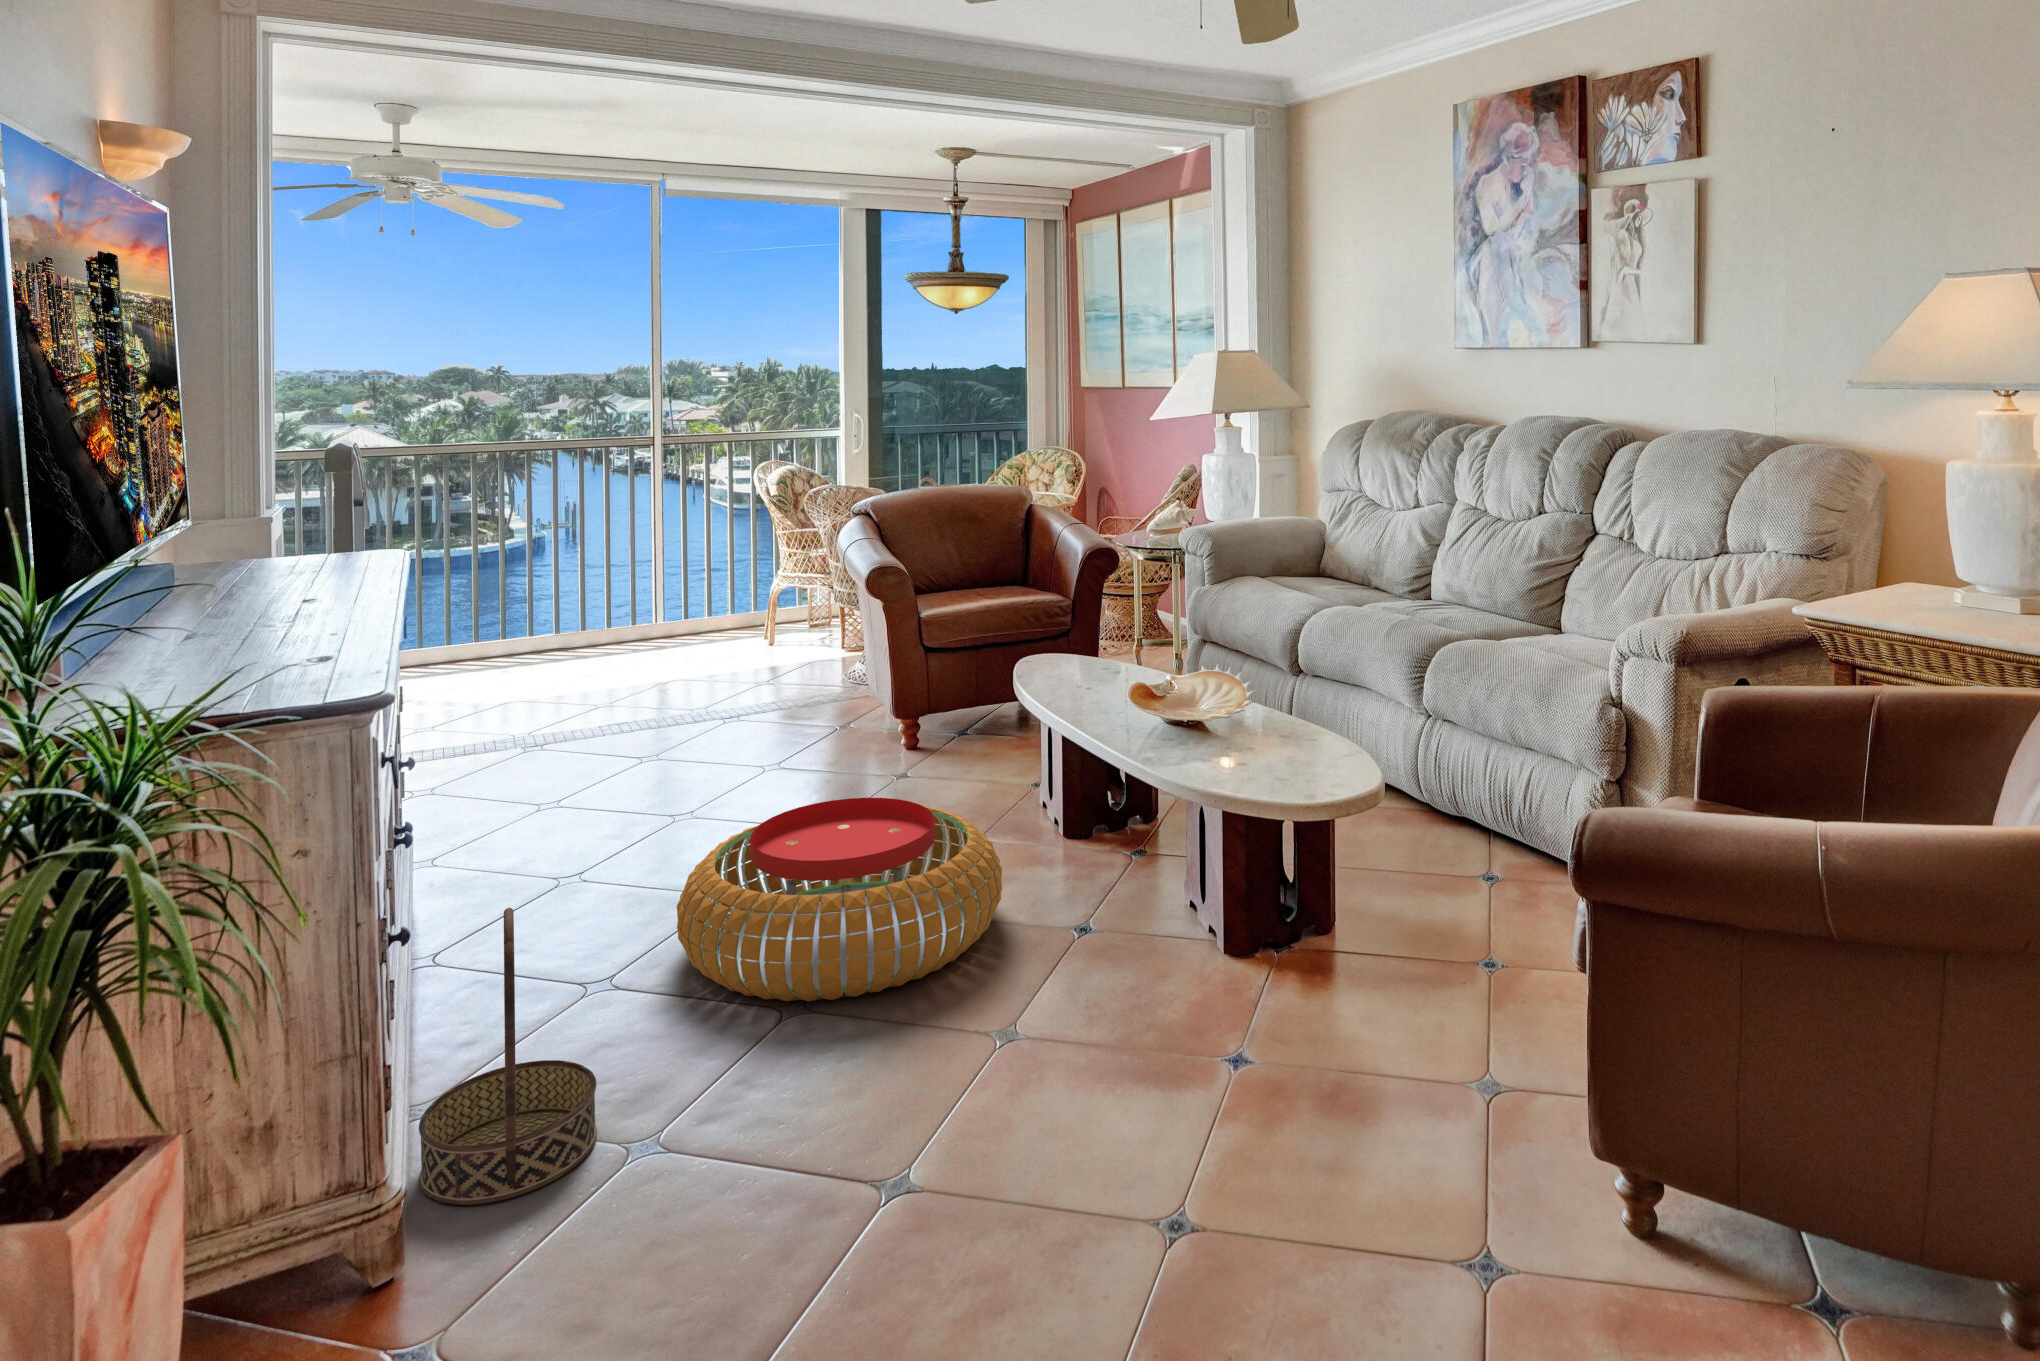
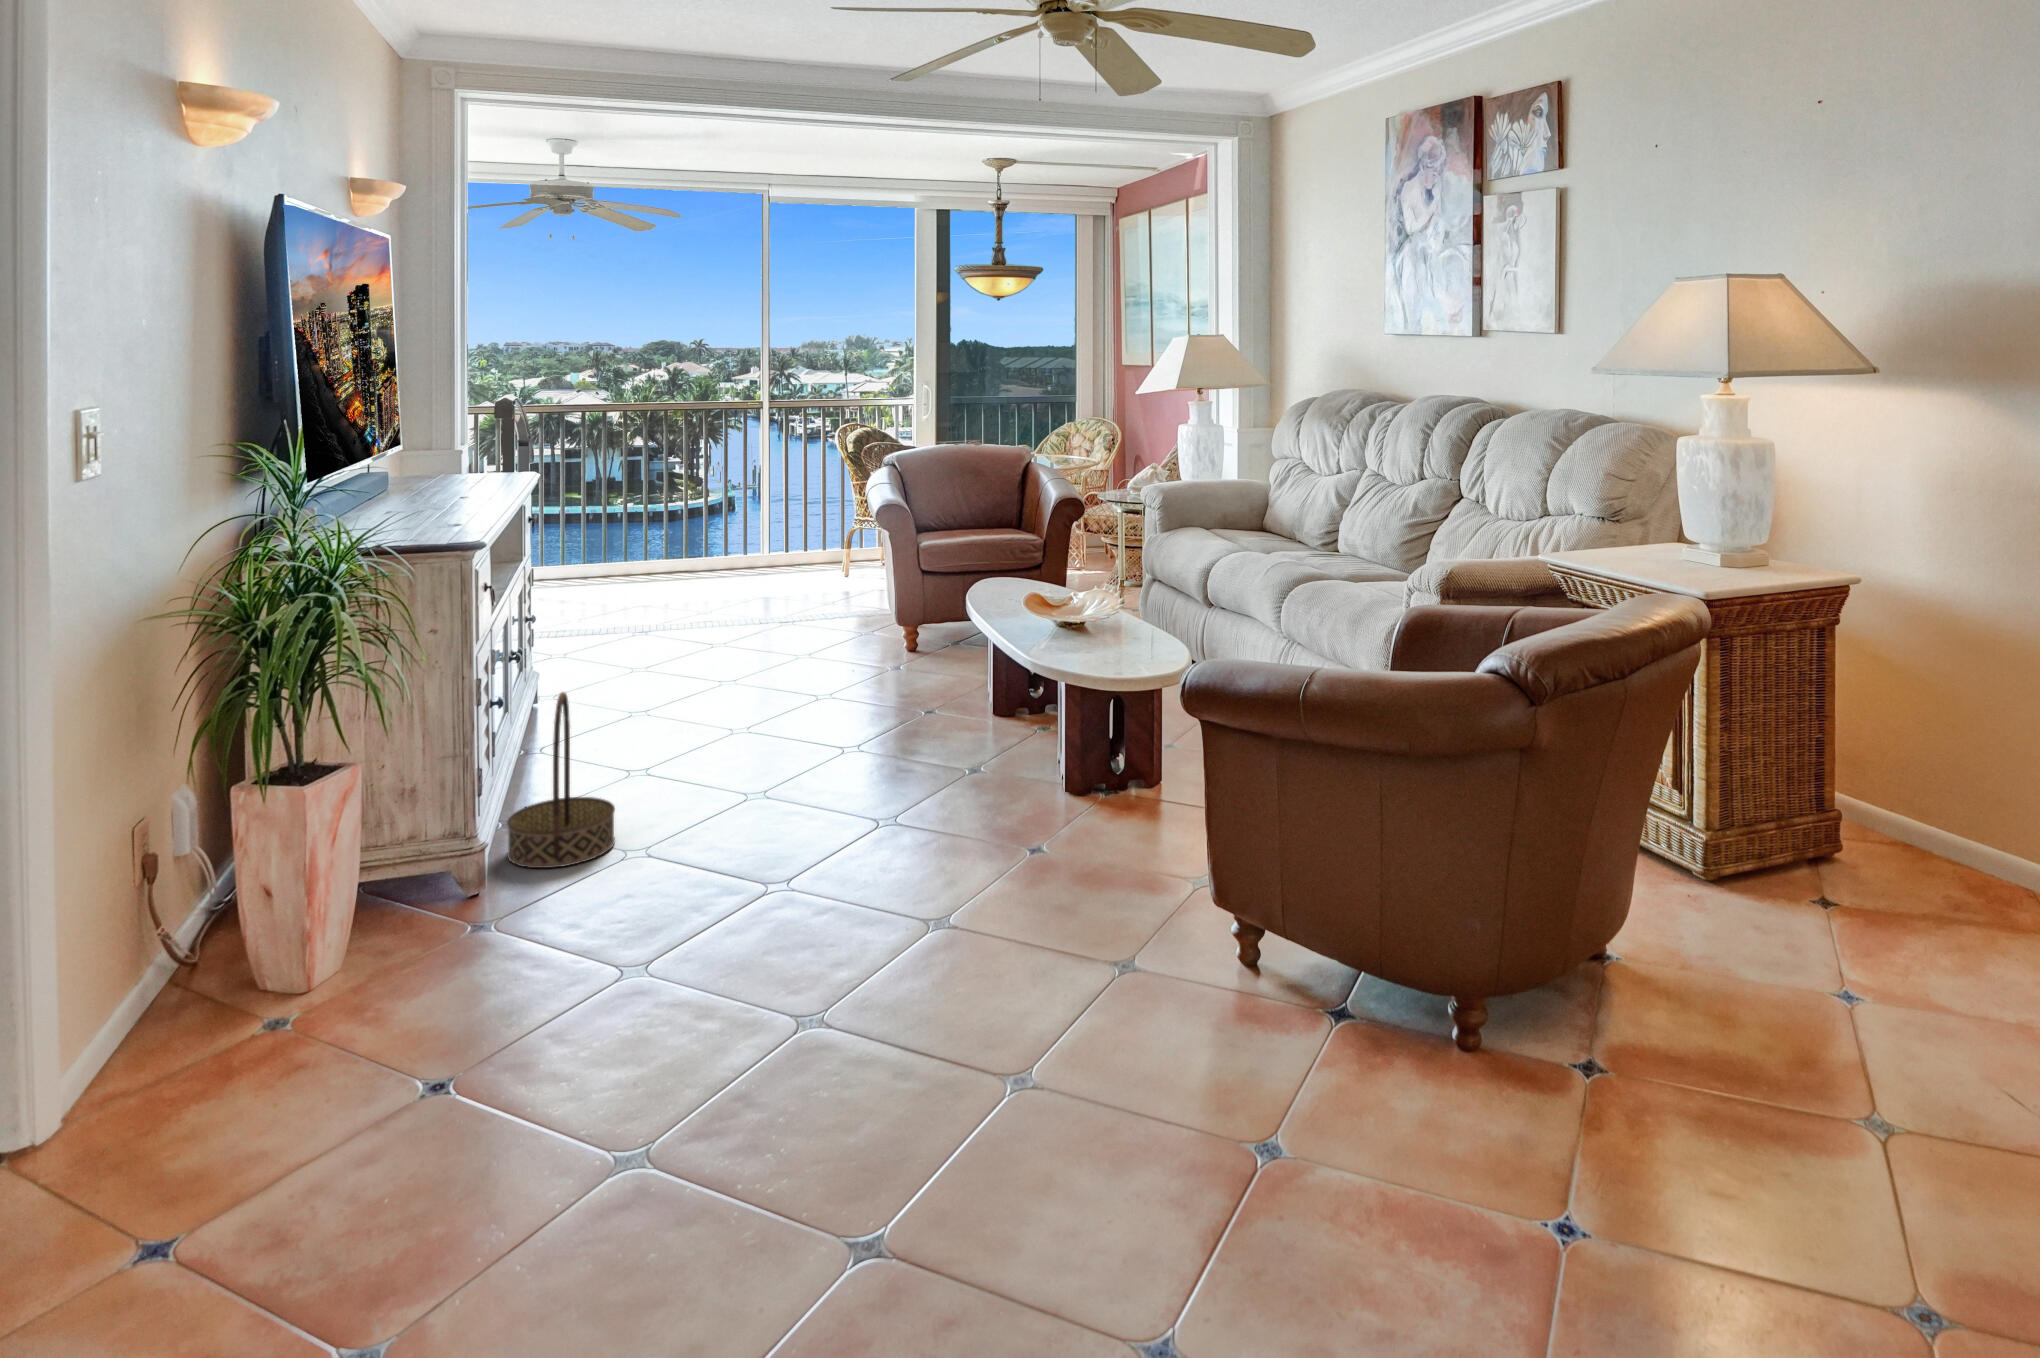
pouf: present [677,798,1002,1002] -> none [693,664,924,791]

